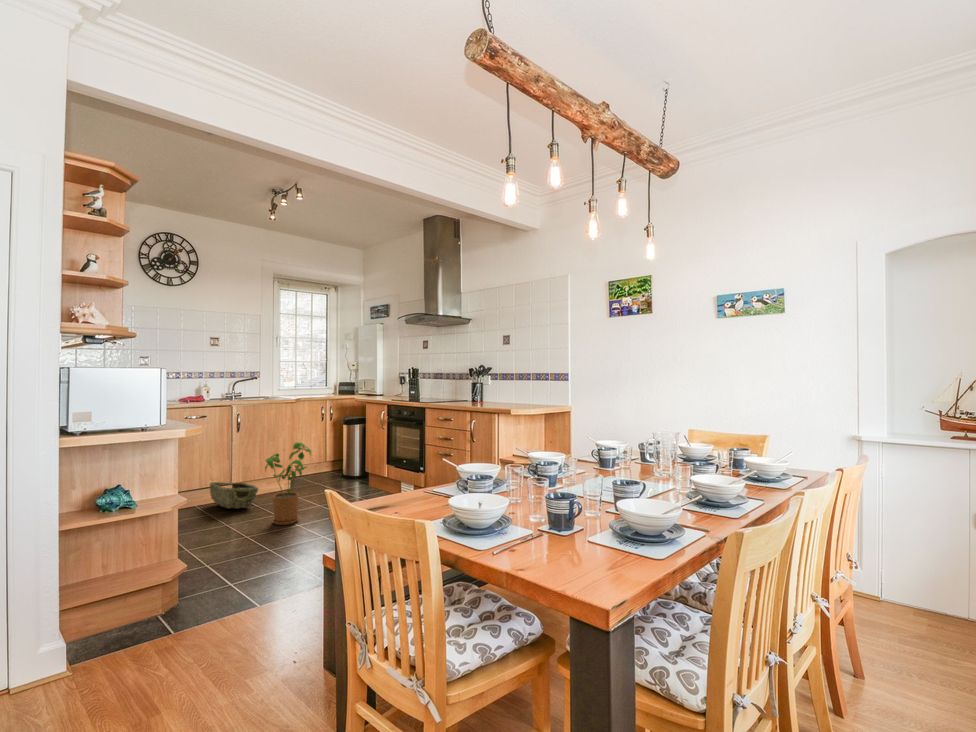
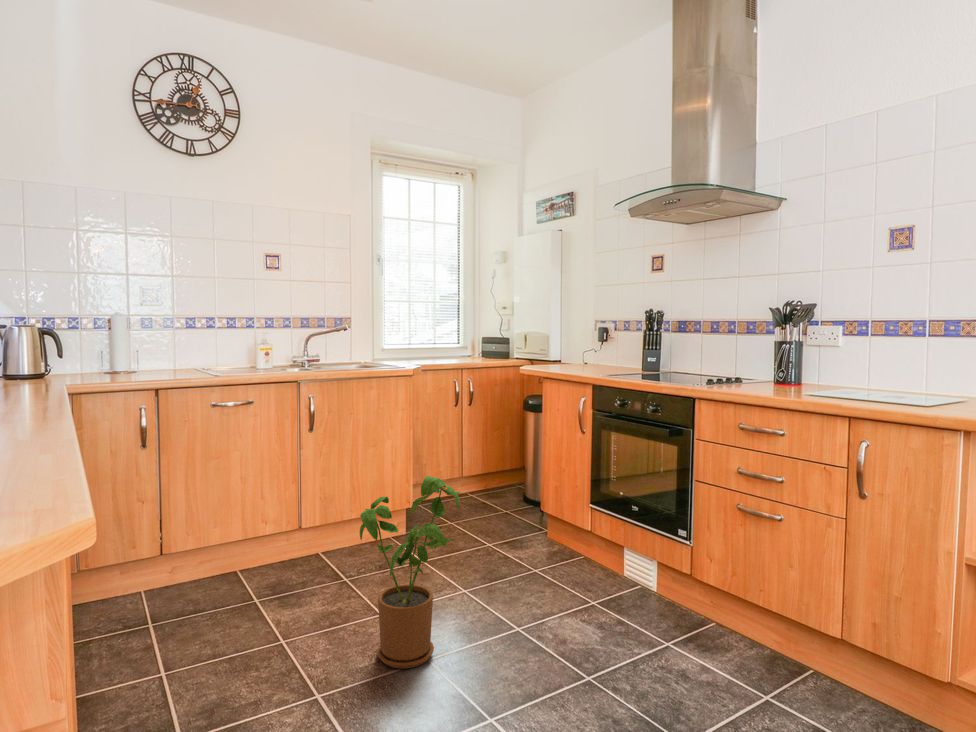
woven basket: present [210,482,258,508] -> none [259,531,349,596]

